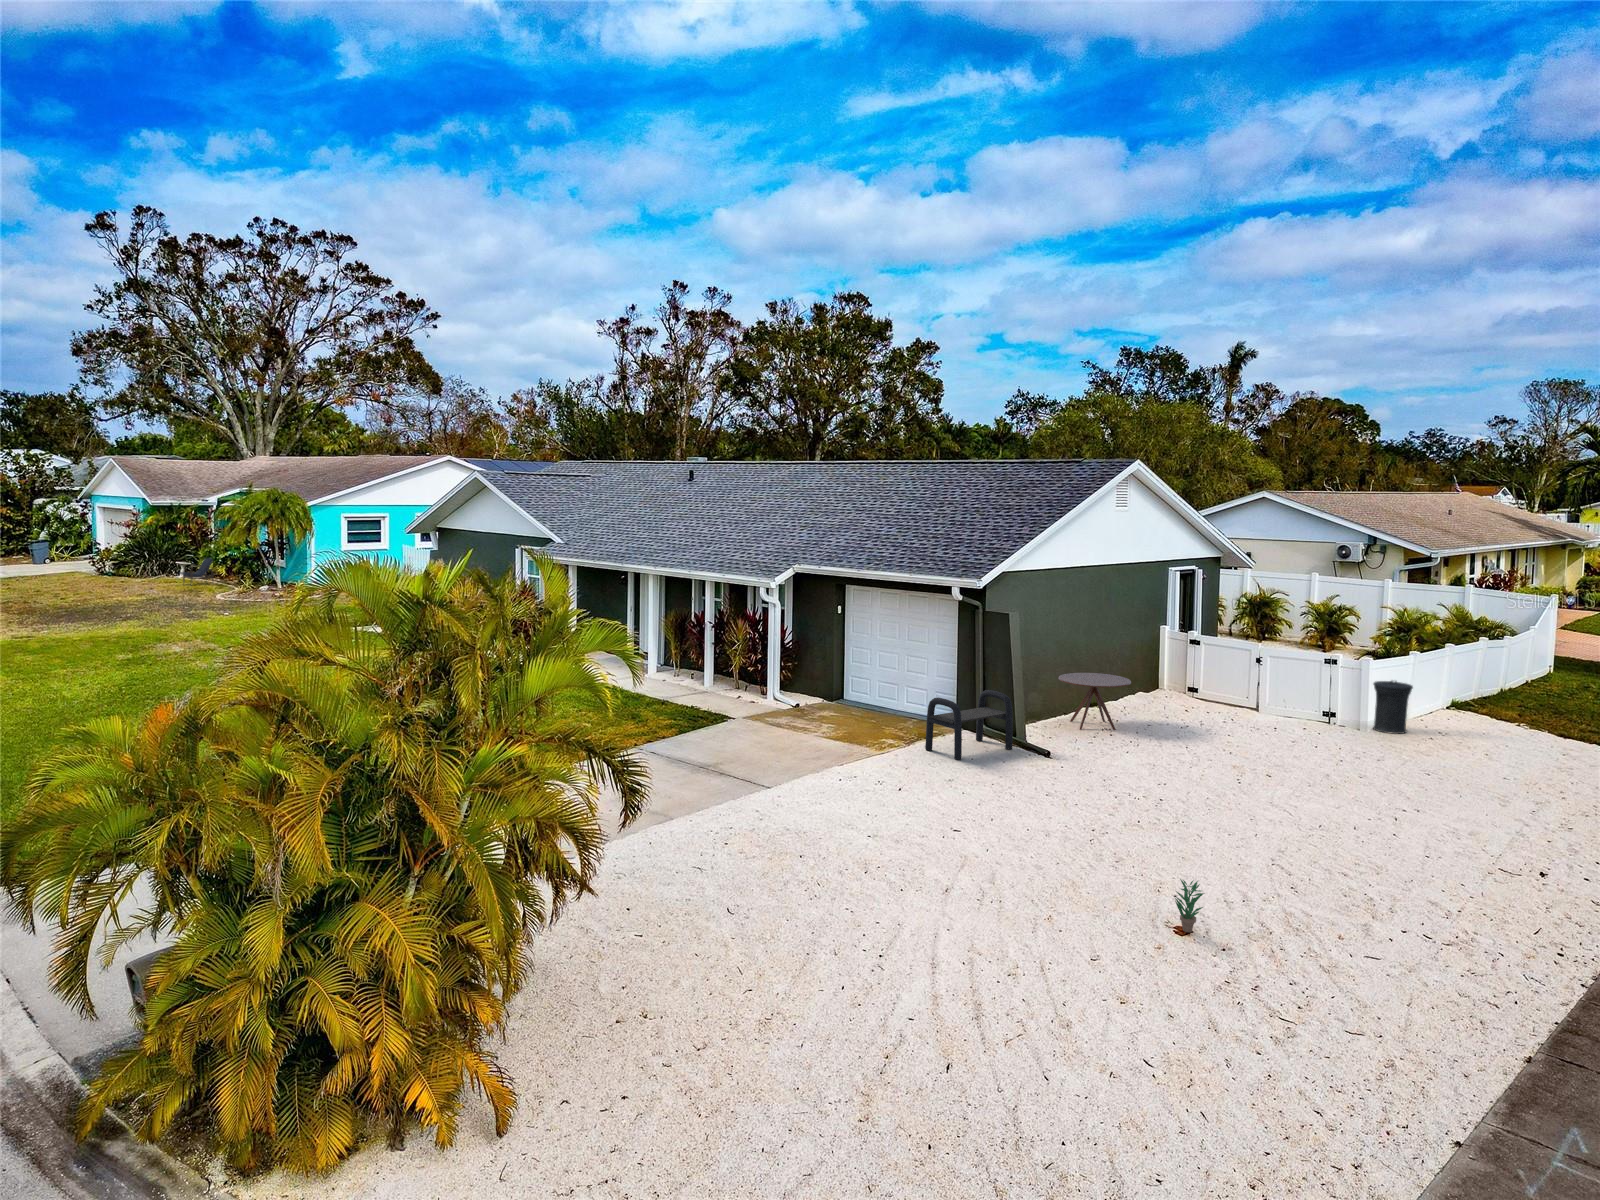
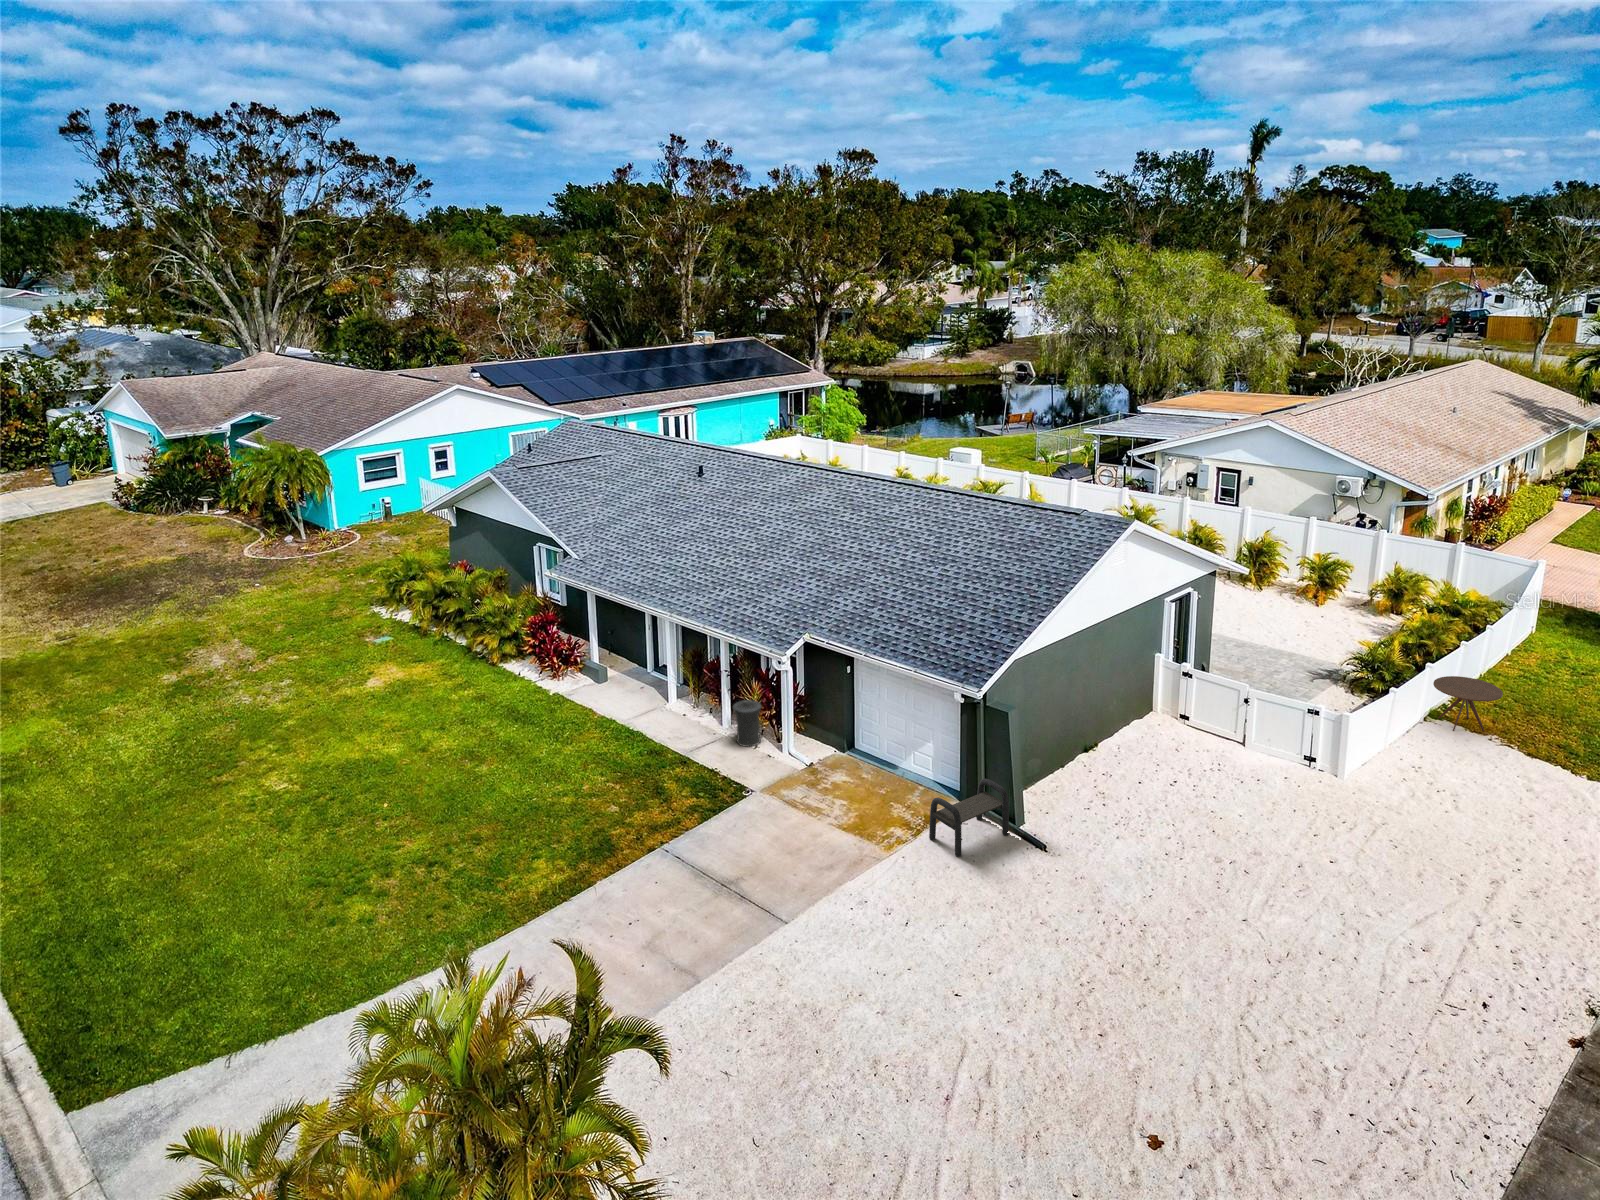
lounge chair: present [180,558,213,582] -> none [204,492,240,526]
round table: present [1058,673,1131,730] -> present [1433,676,1503,731]
trash can: present [1373,681,1413,734] -> present [733,700,761,747]
potted plant: present [1175,879,1204,932] -> none [1127,1110,1153,1150]

